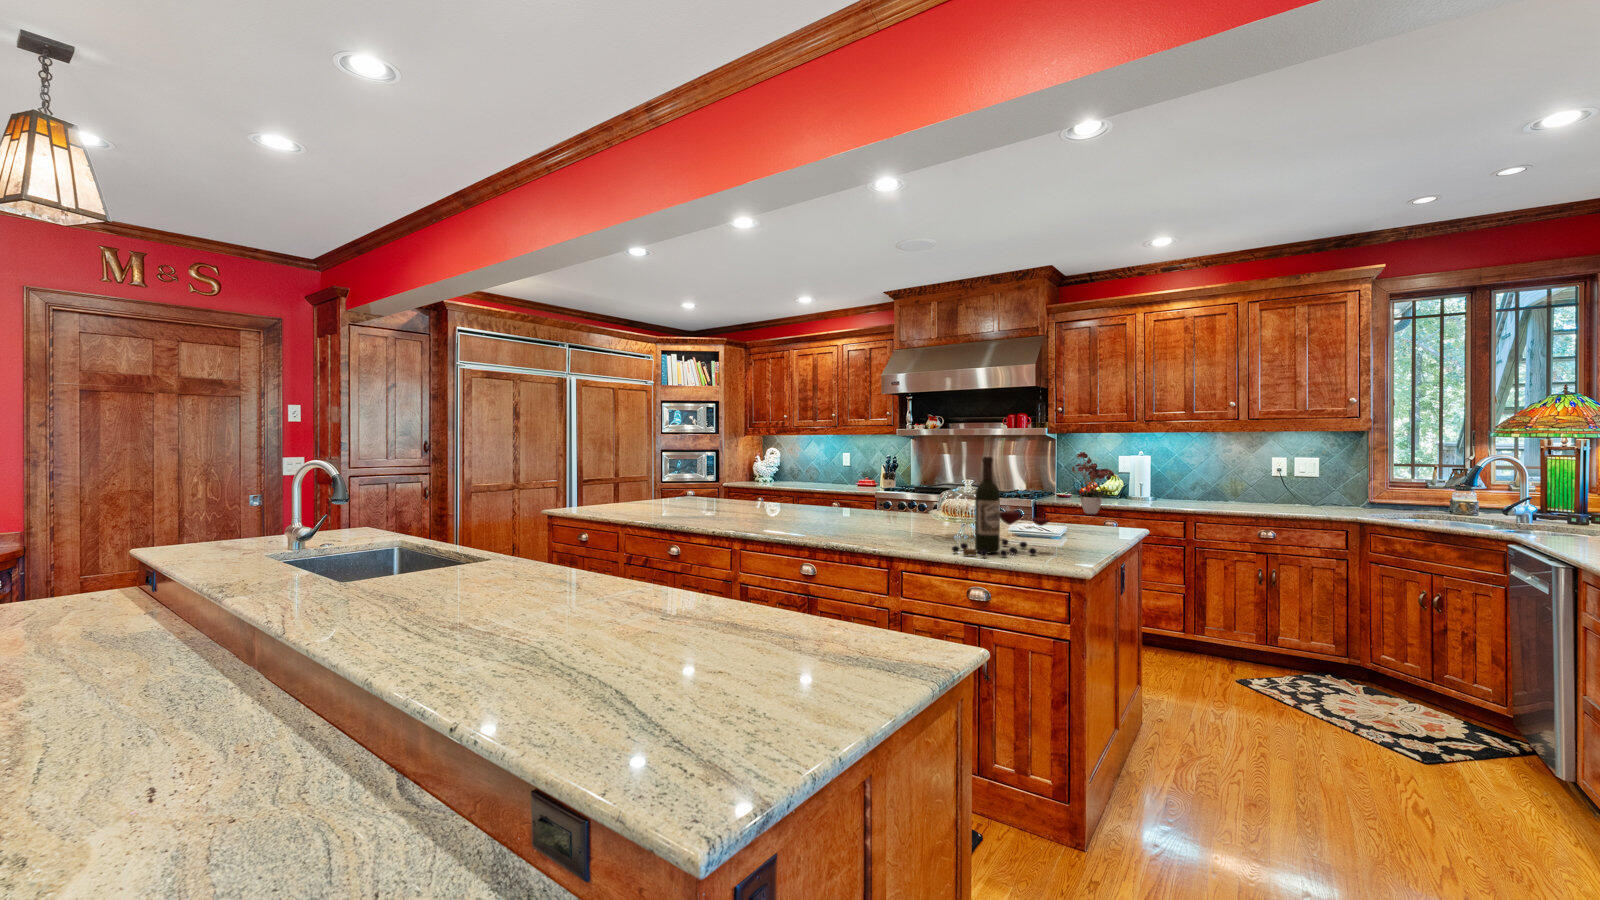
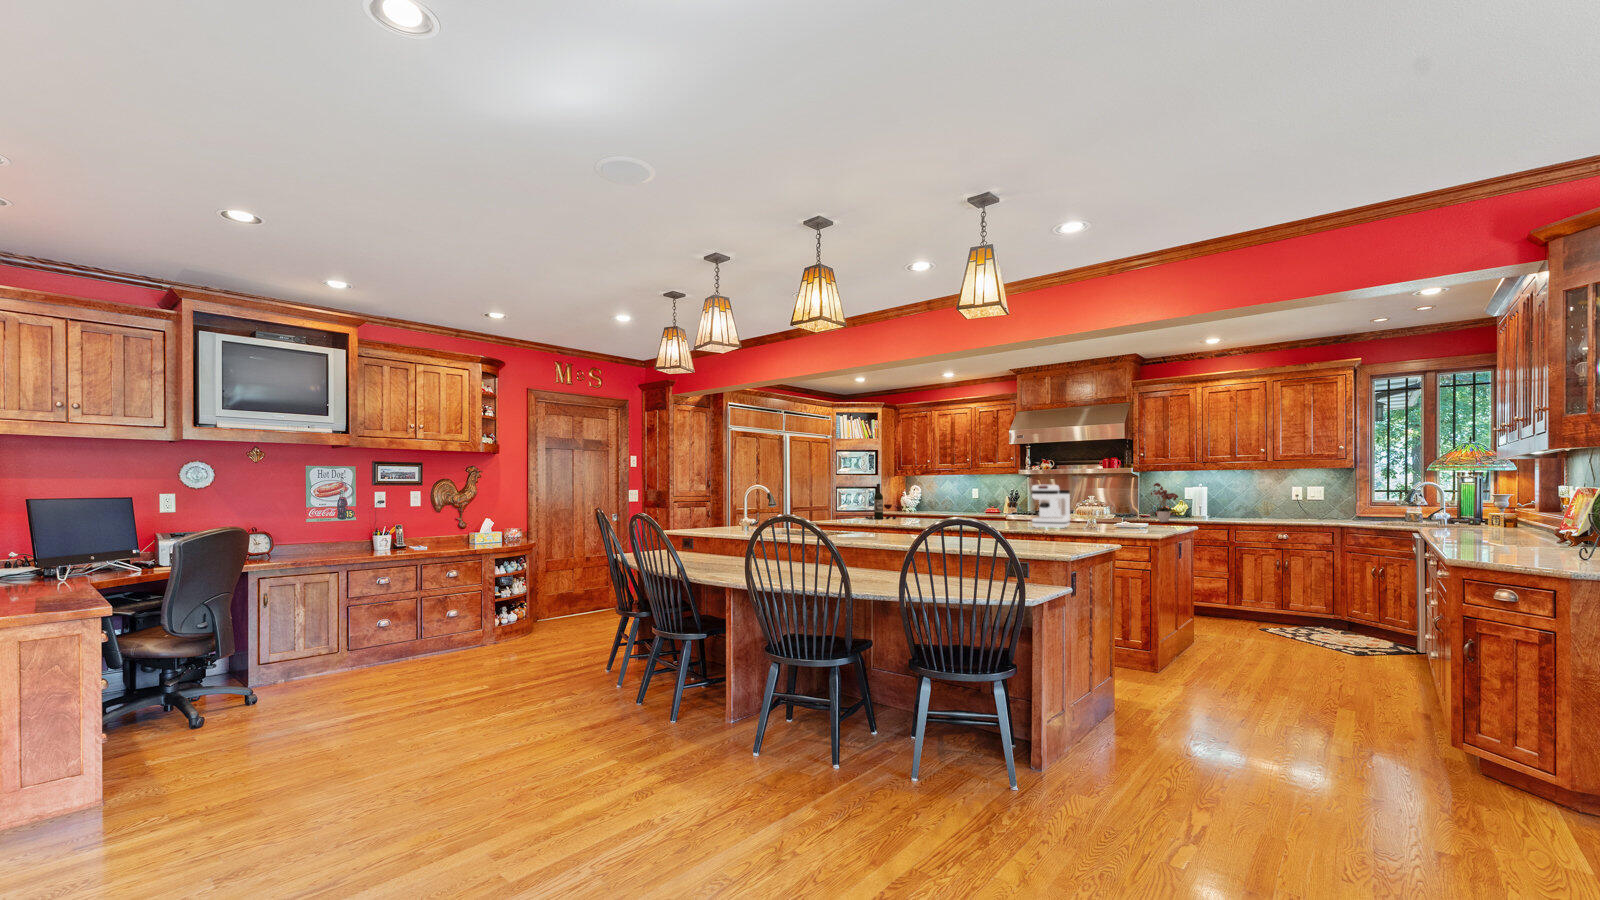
coffee maker: none [873,457,940,535] -> present [1032,485,1070,528]
wine bottle: present [952,457,1050,557] -> present [865,484,902,519]

